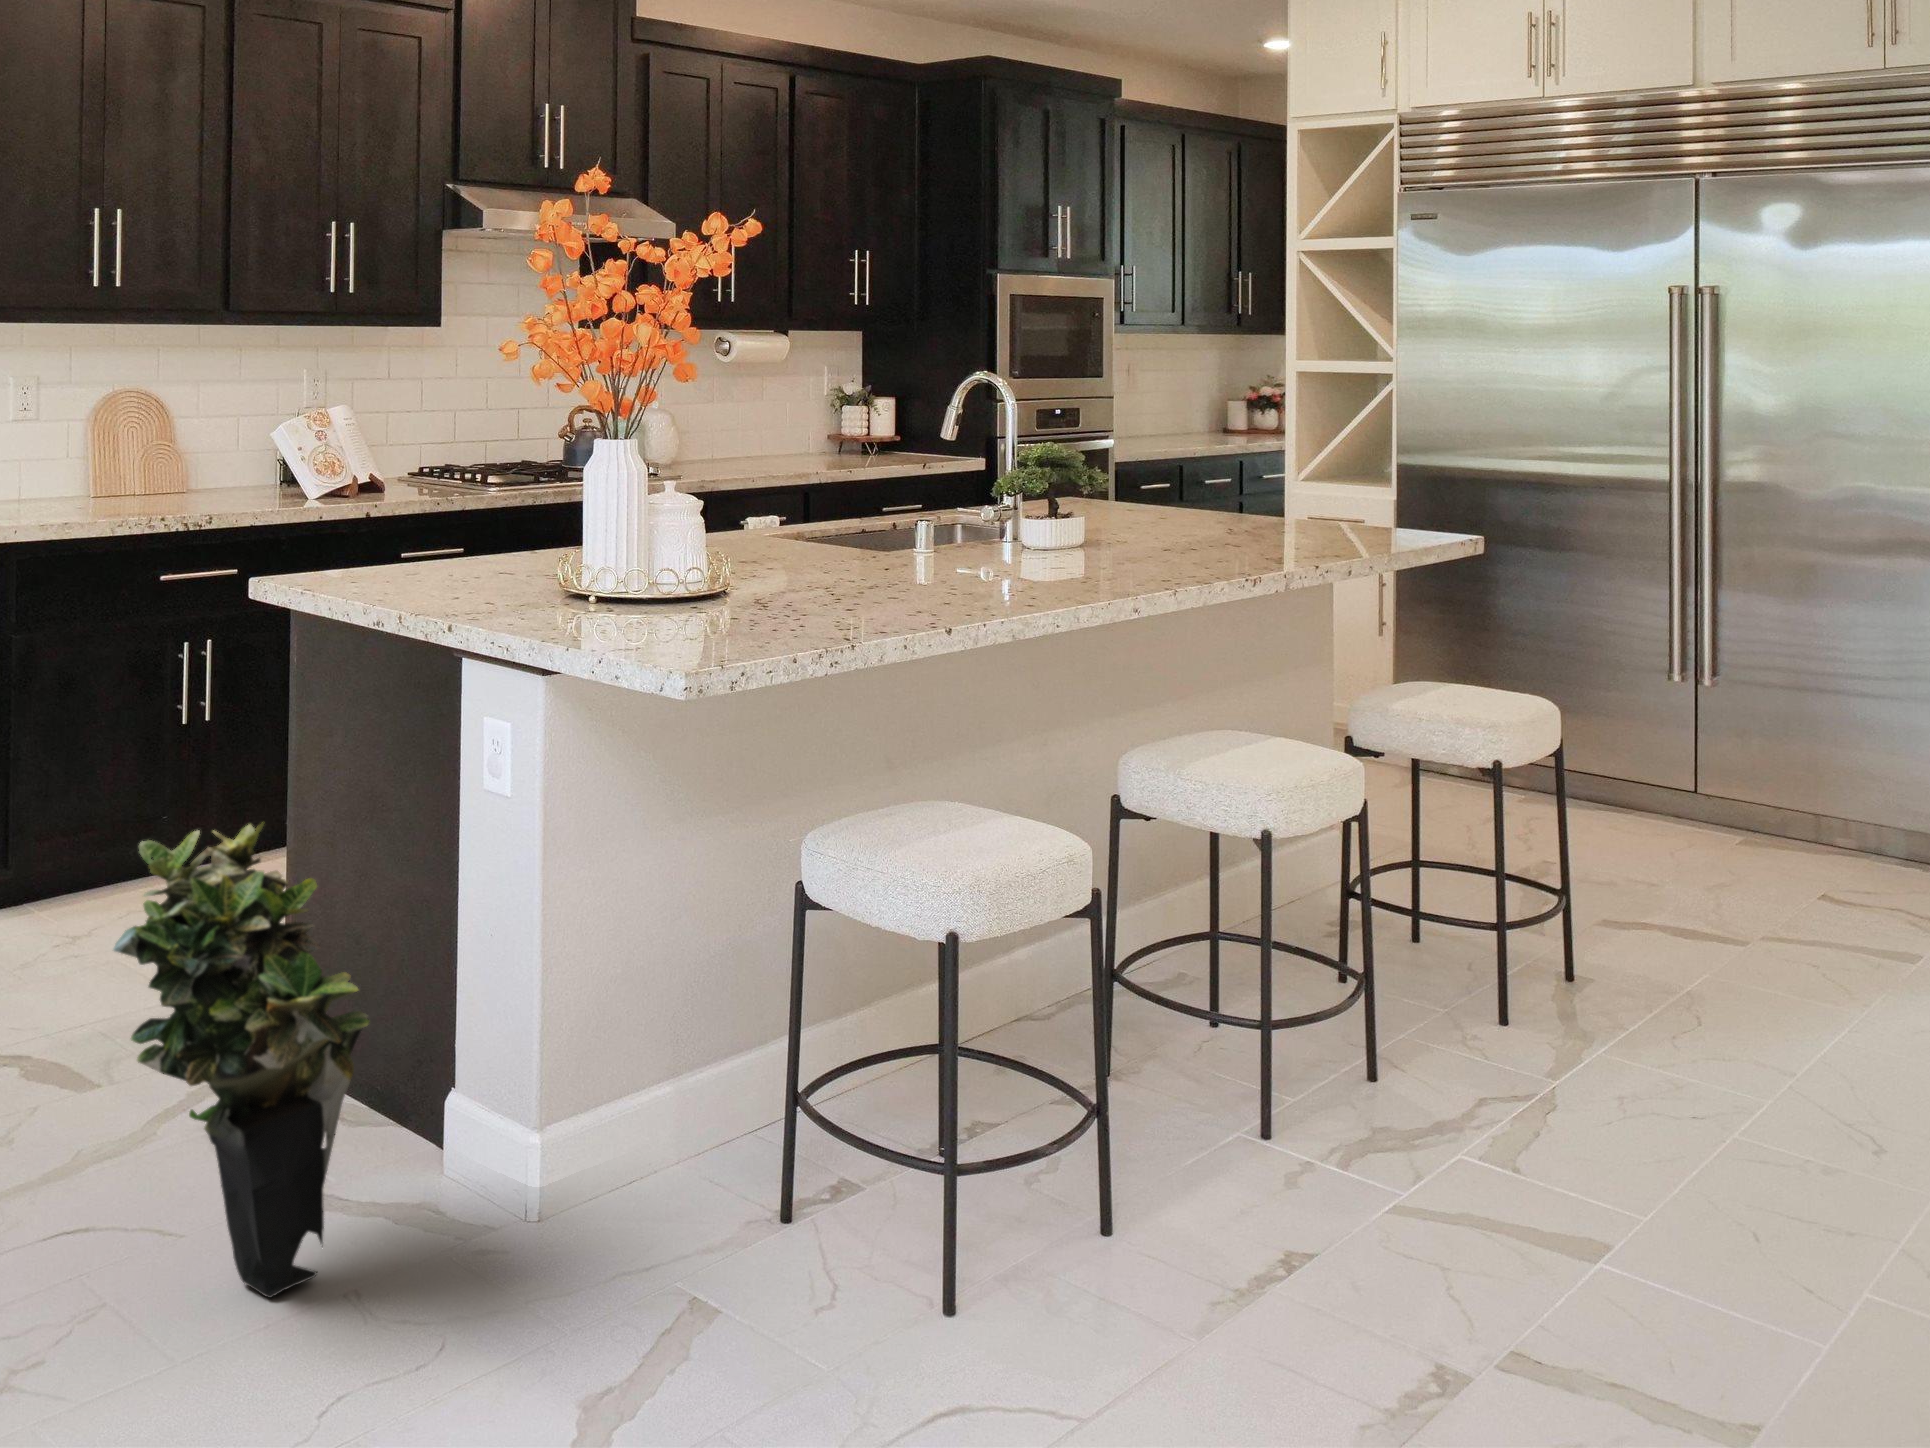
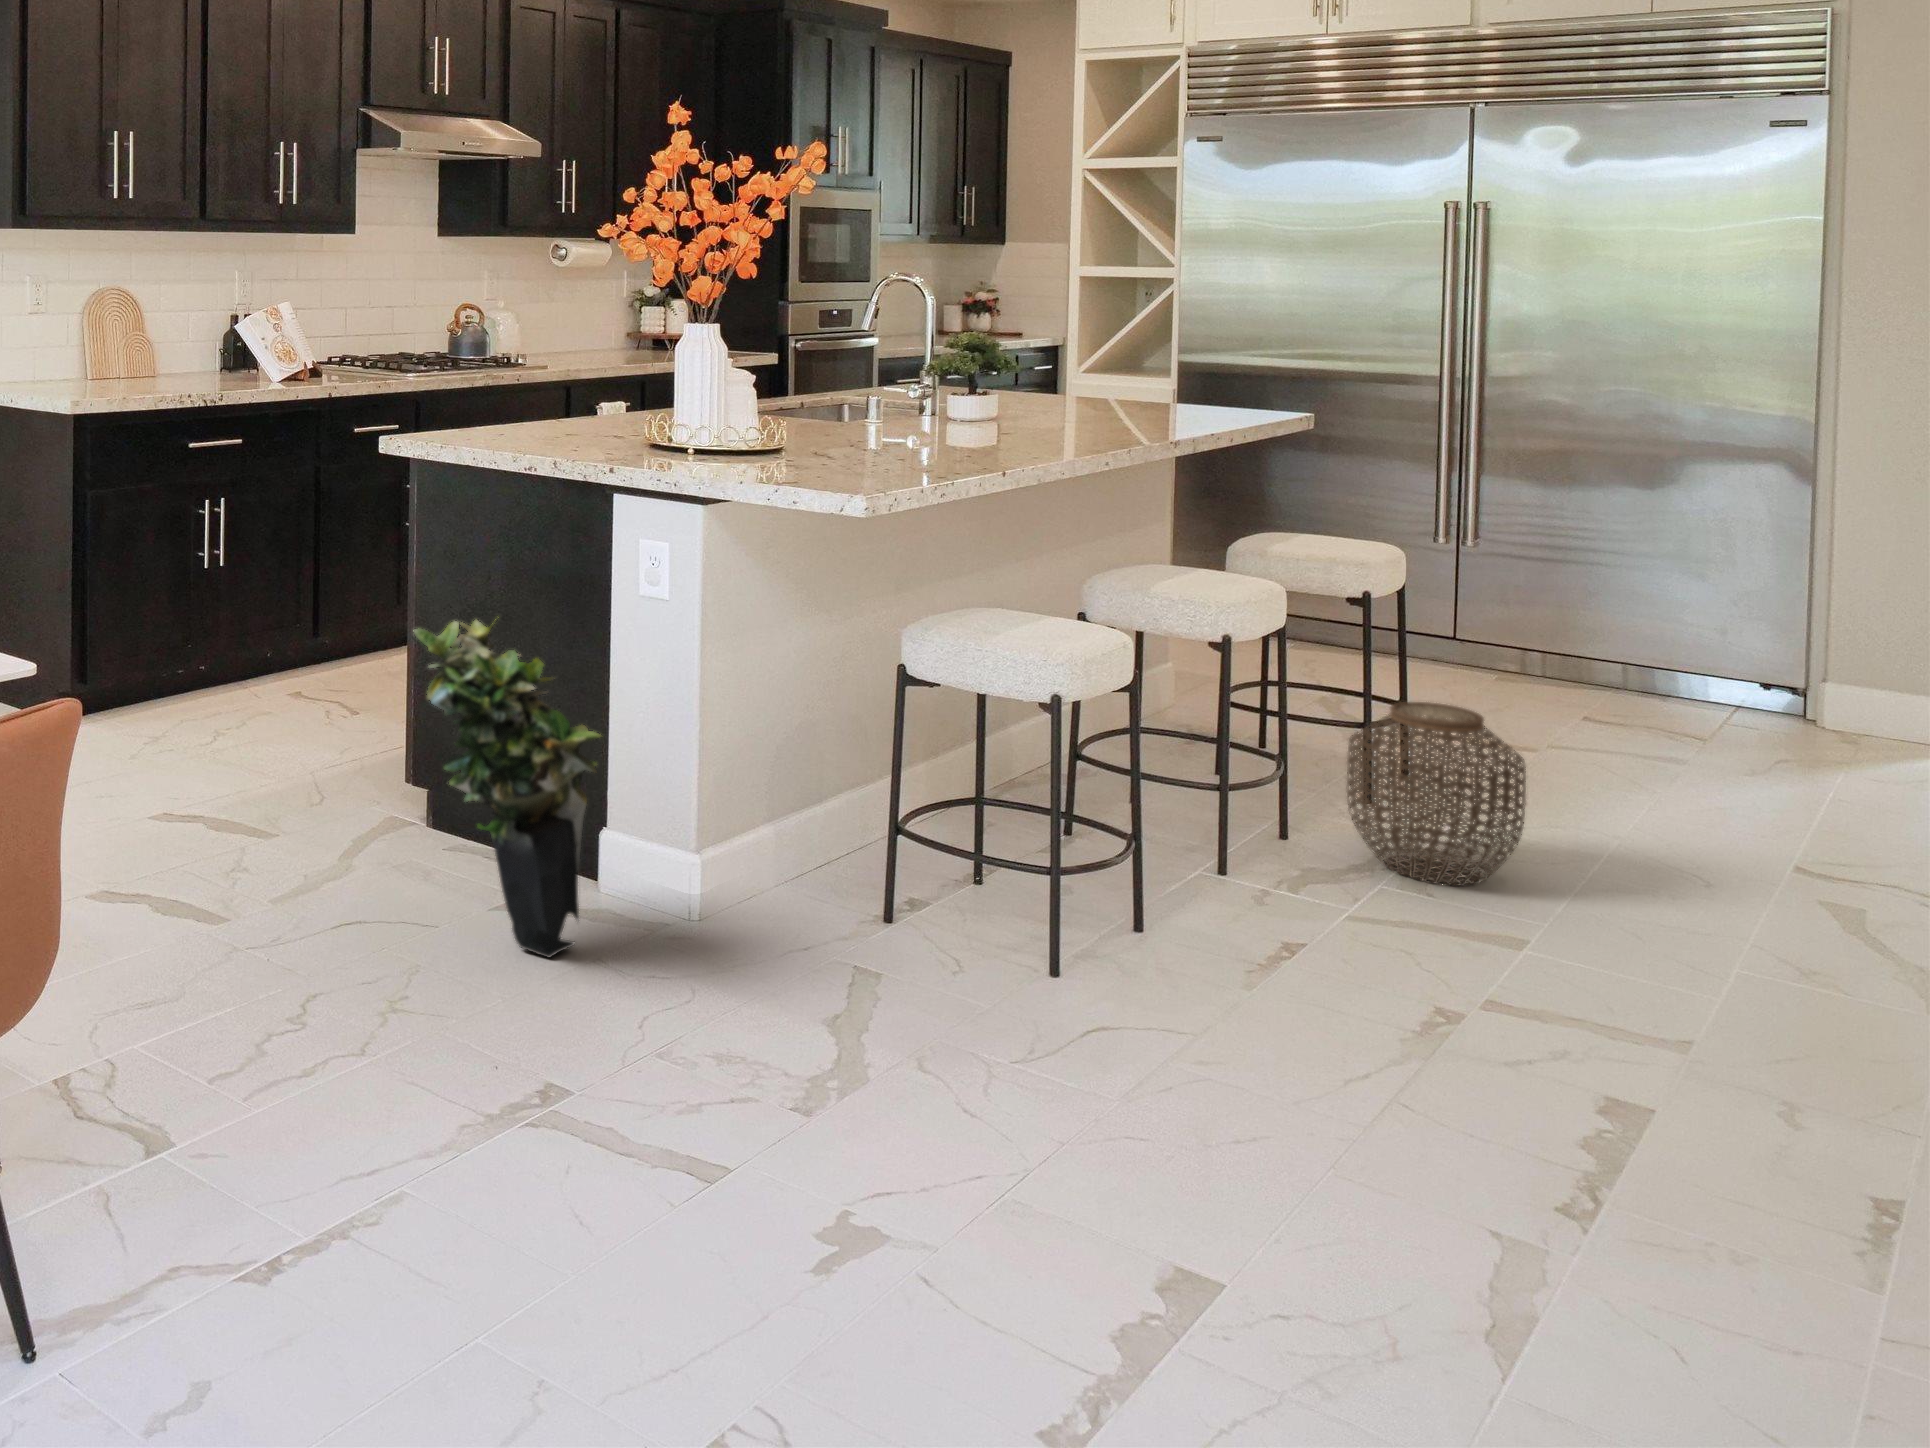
woven basket: none [1433,913,1645,1161] -> present [1347,702,1526,885]

